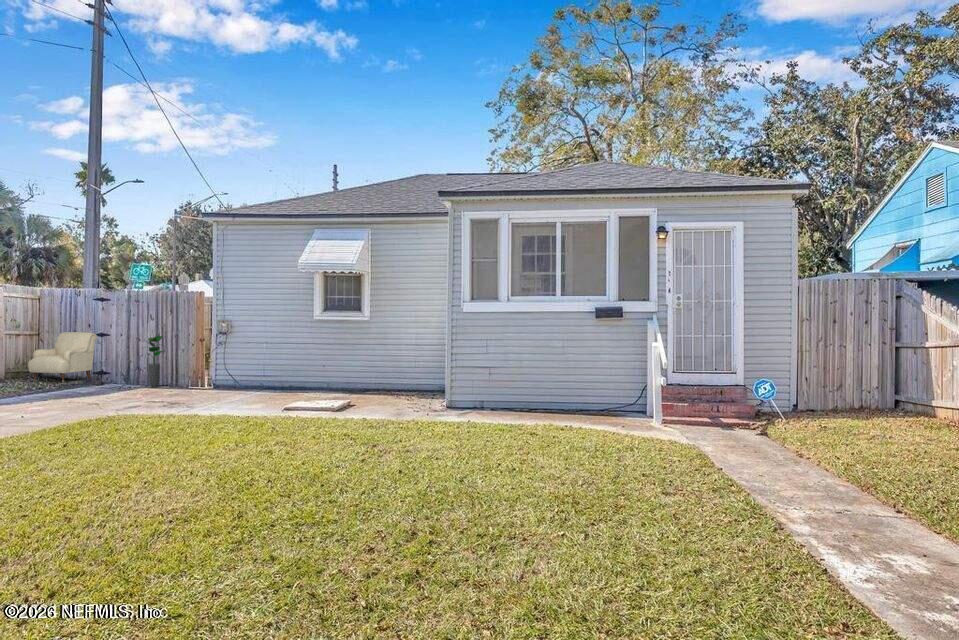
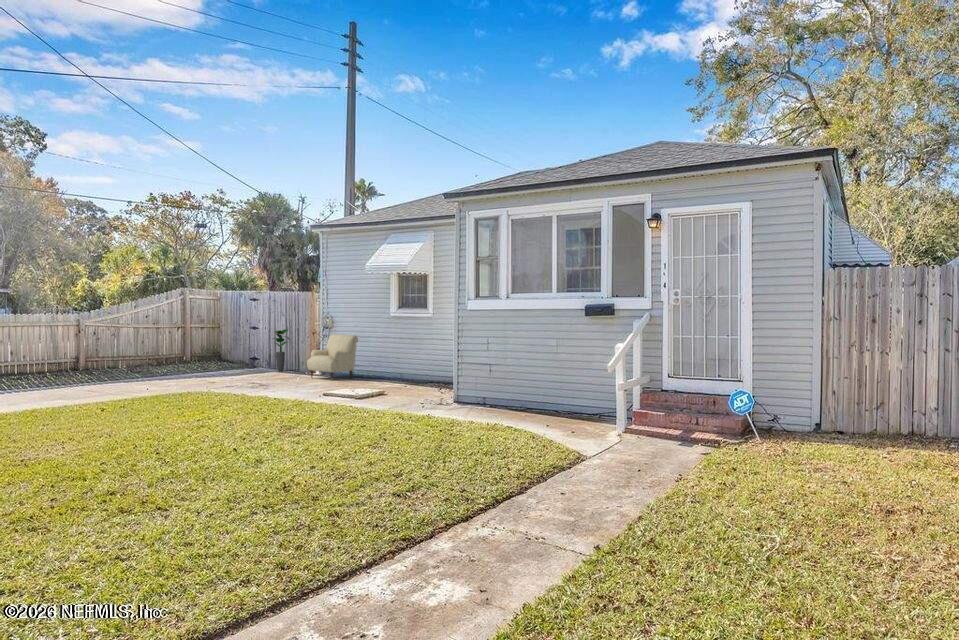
chair: present [28,332,97,383] -> present [307,334,358,380]

